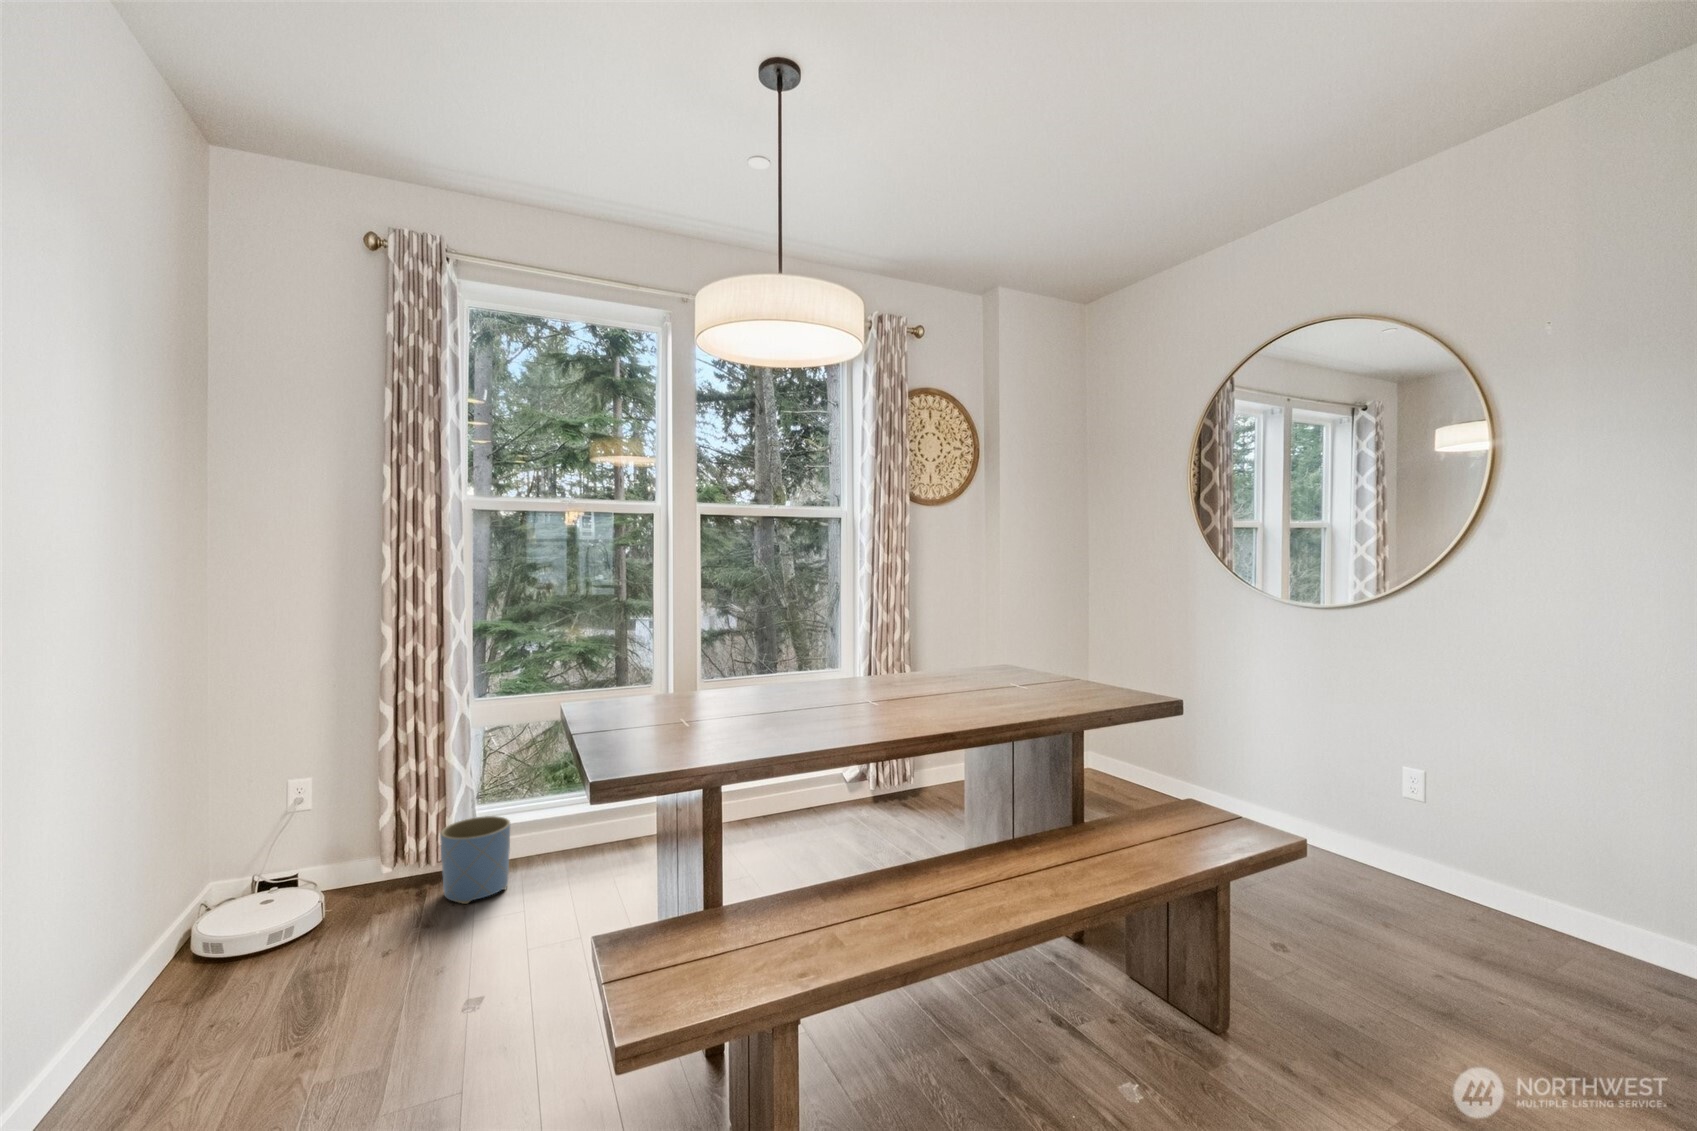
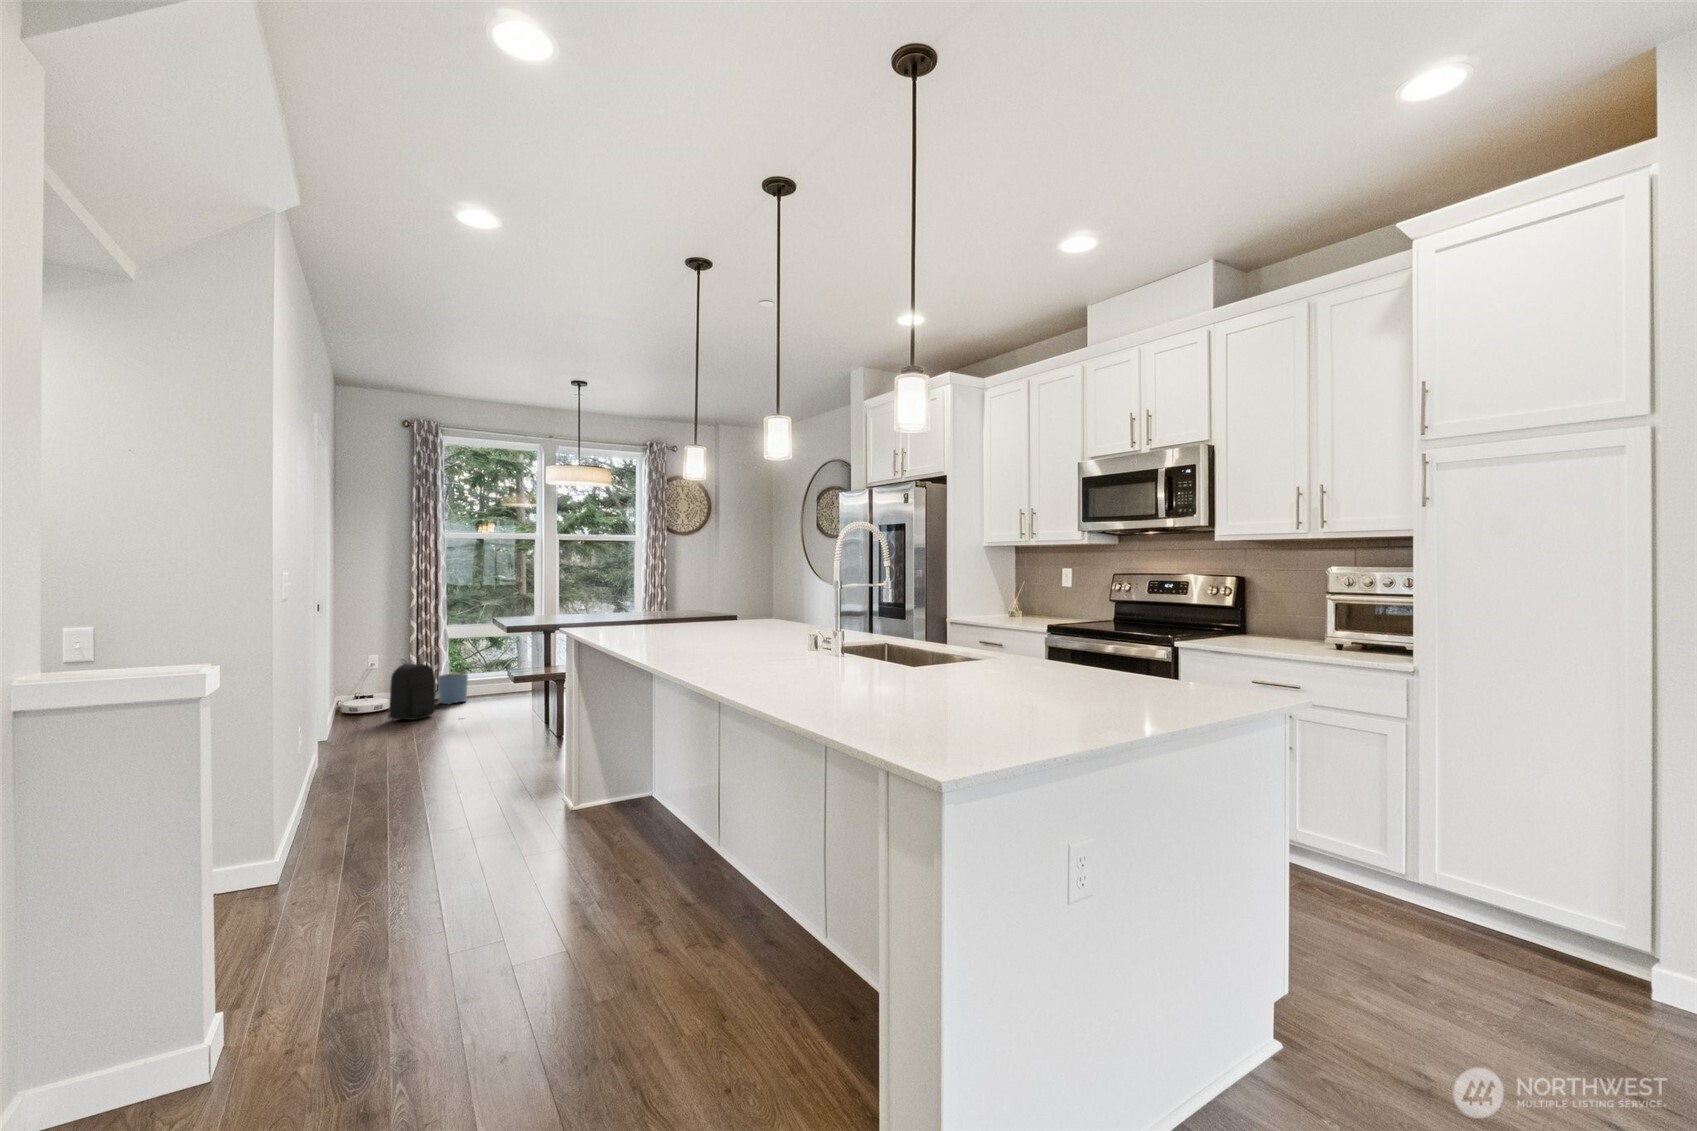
backpack: none [263,840,407,1039] -> present [389,661,435,720]

